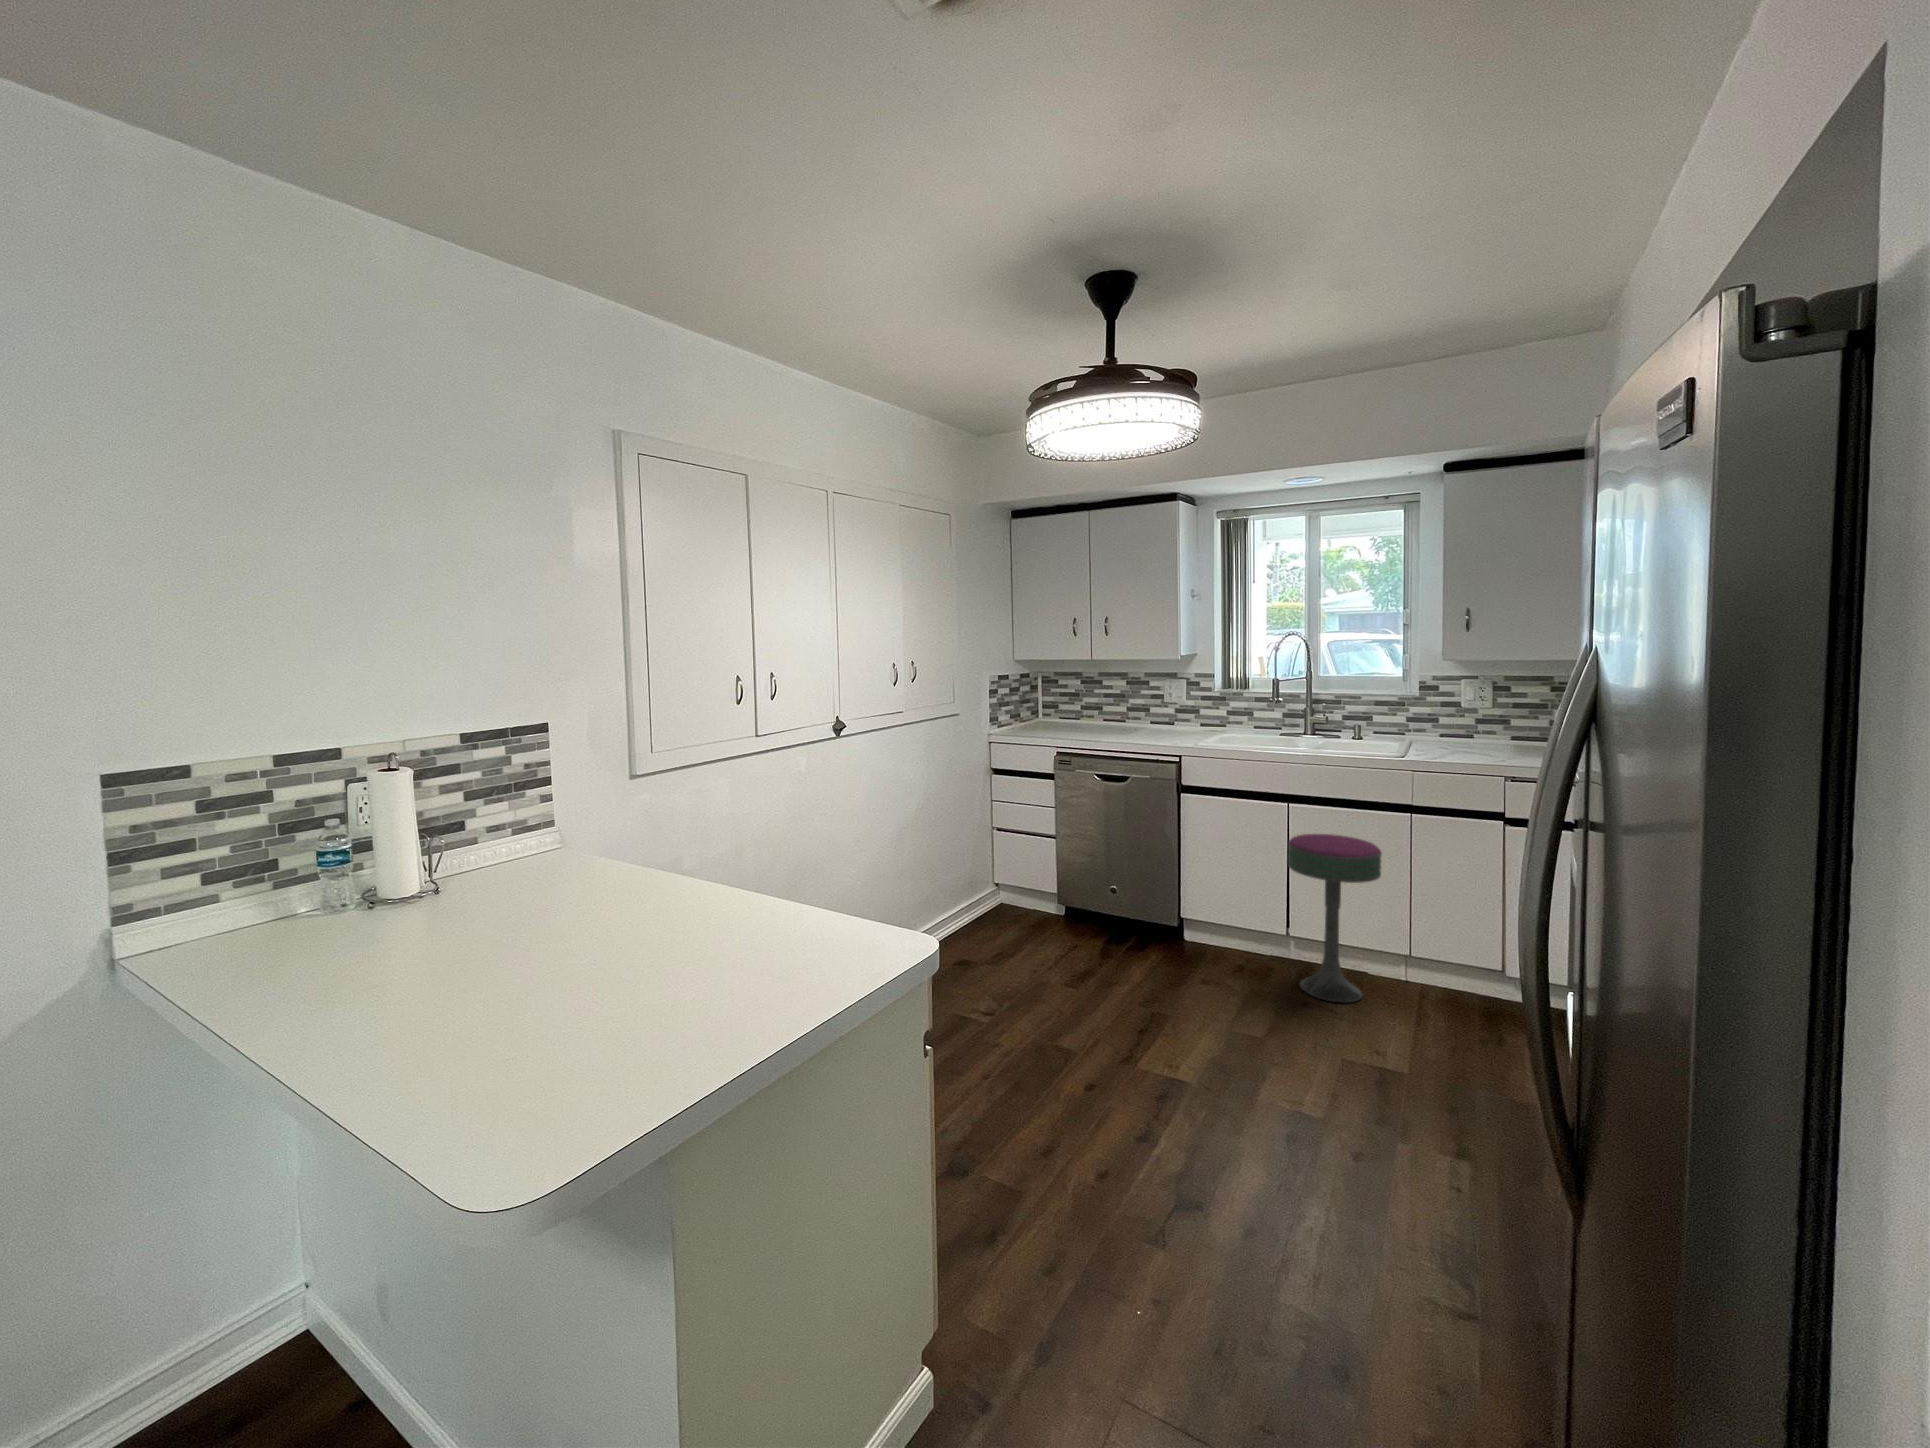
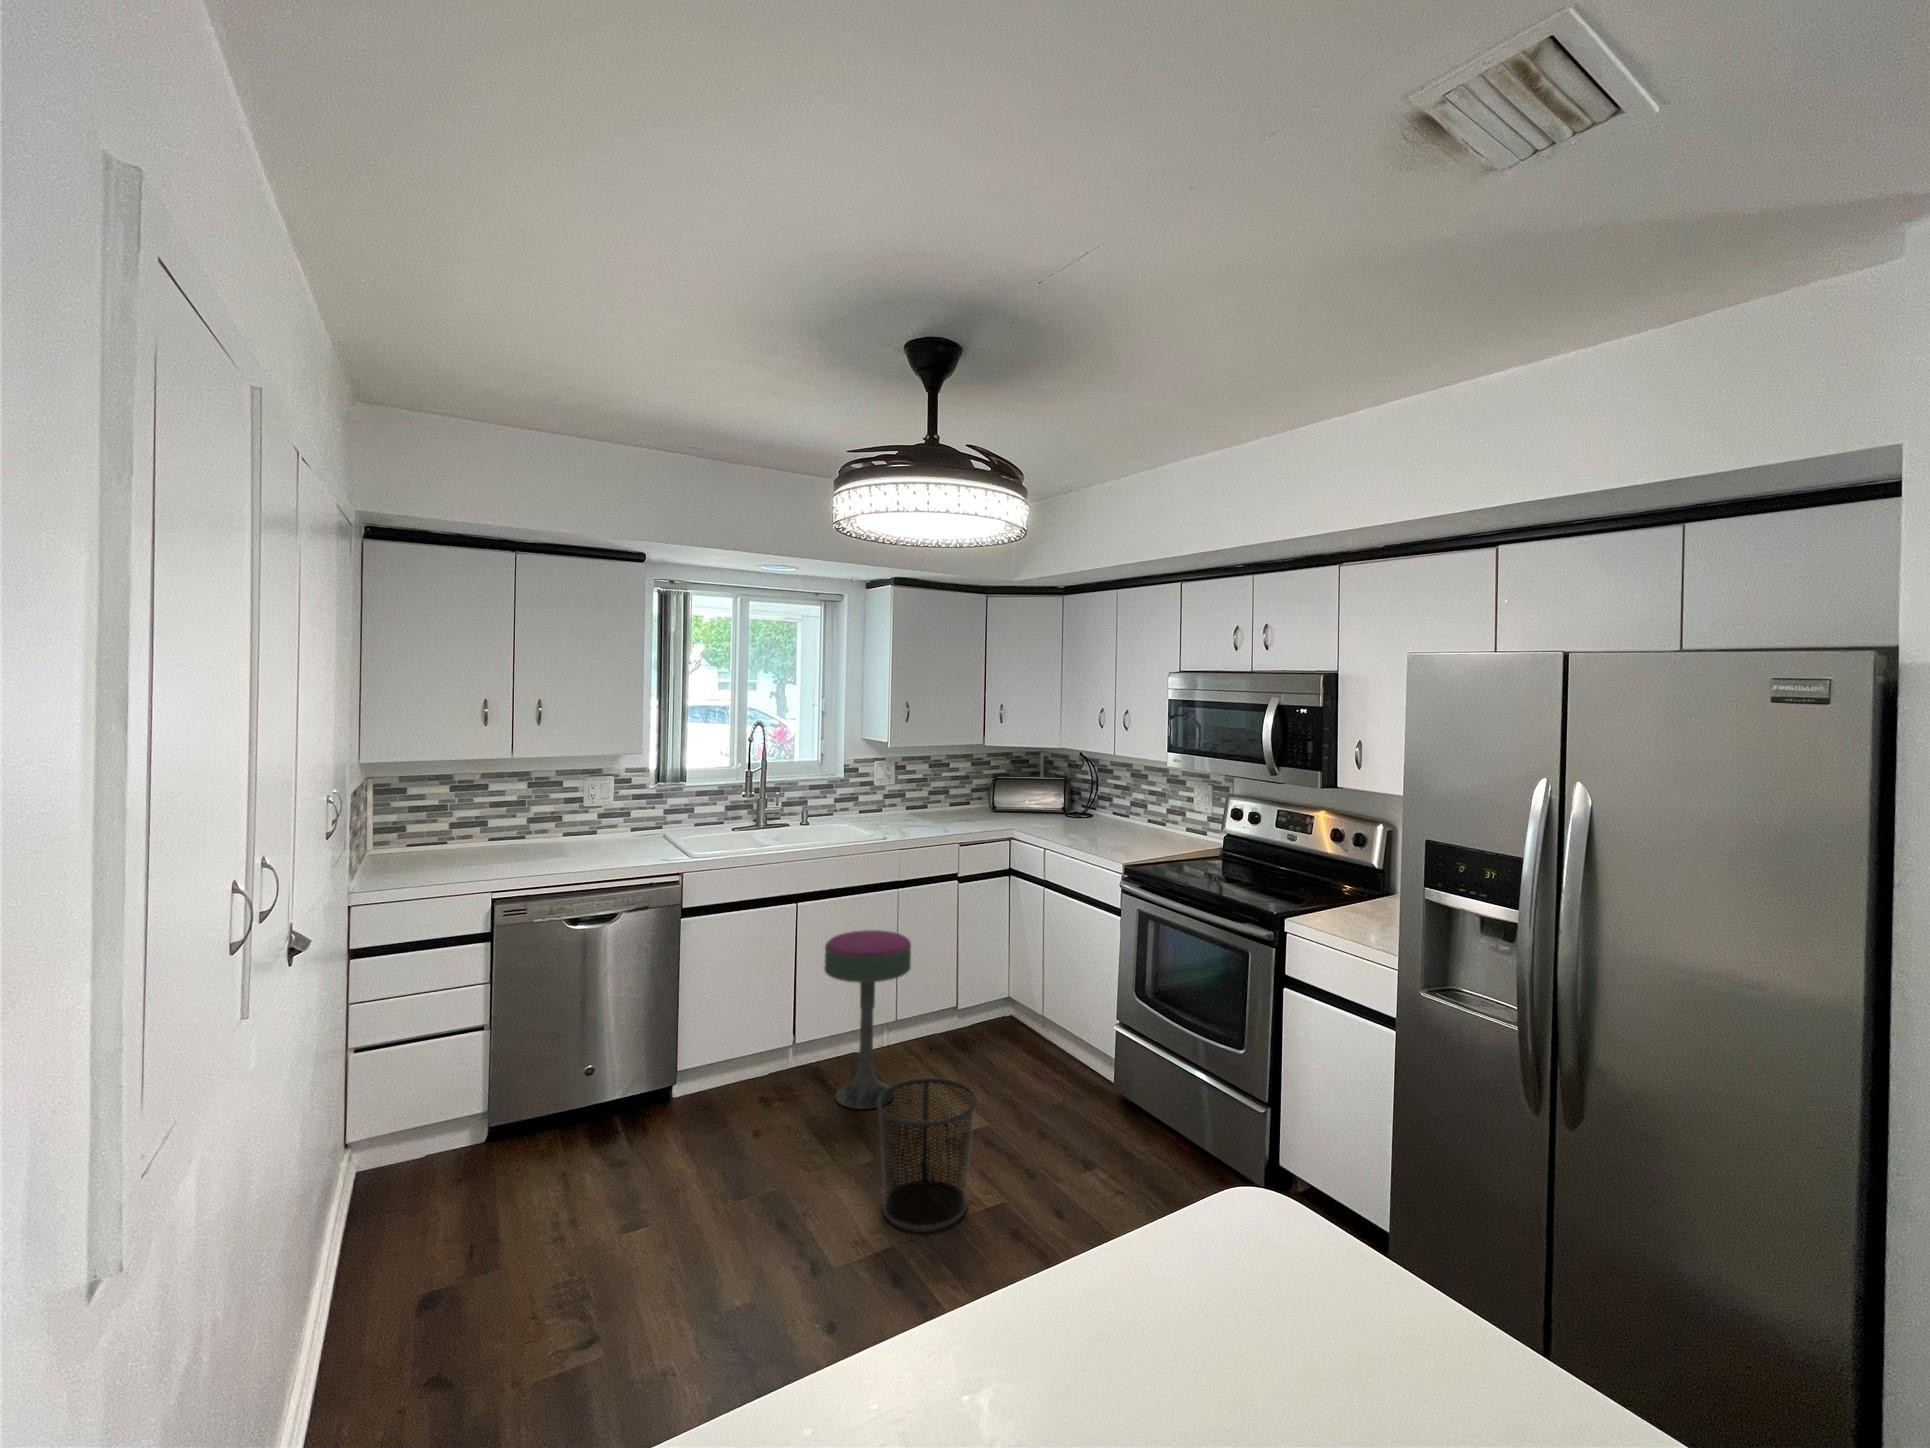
waste bin: none [1220,958,1324,1096] -> present [877,1078,977,1230]

